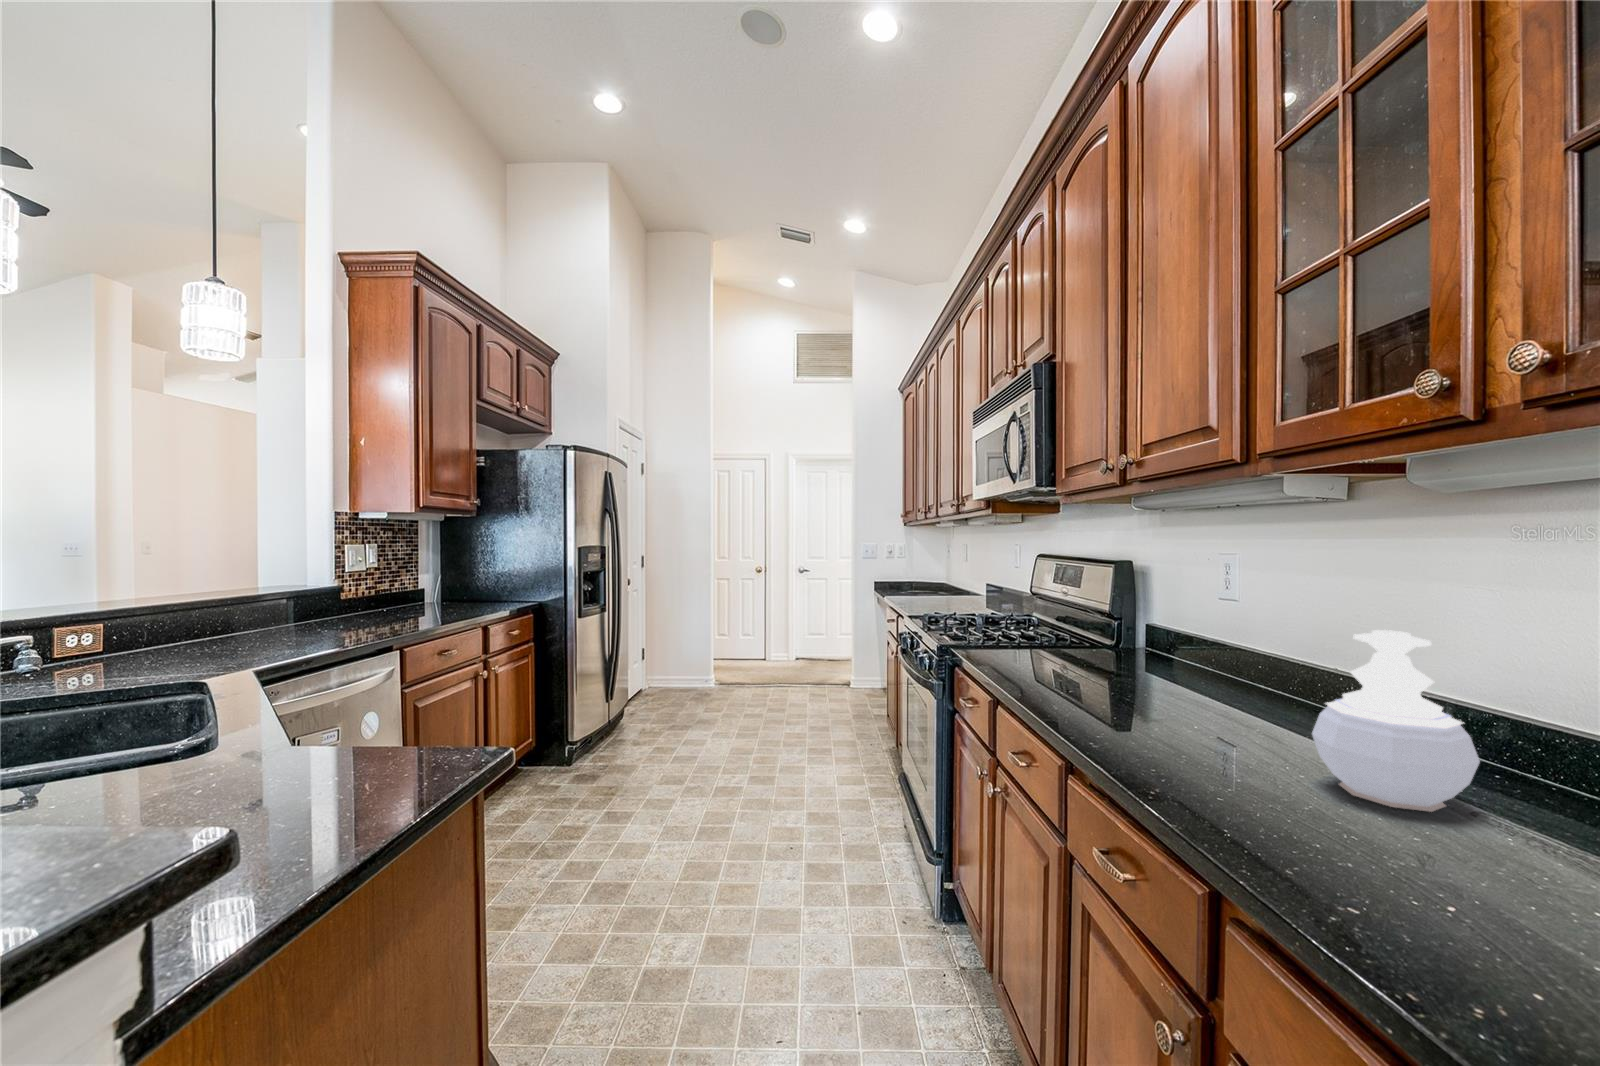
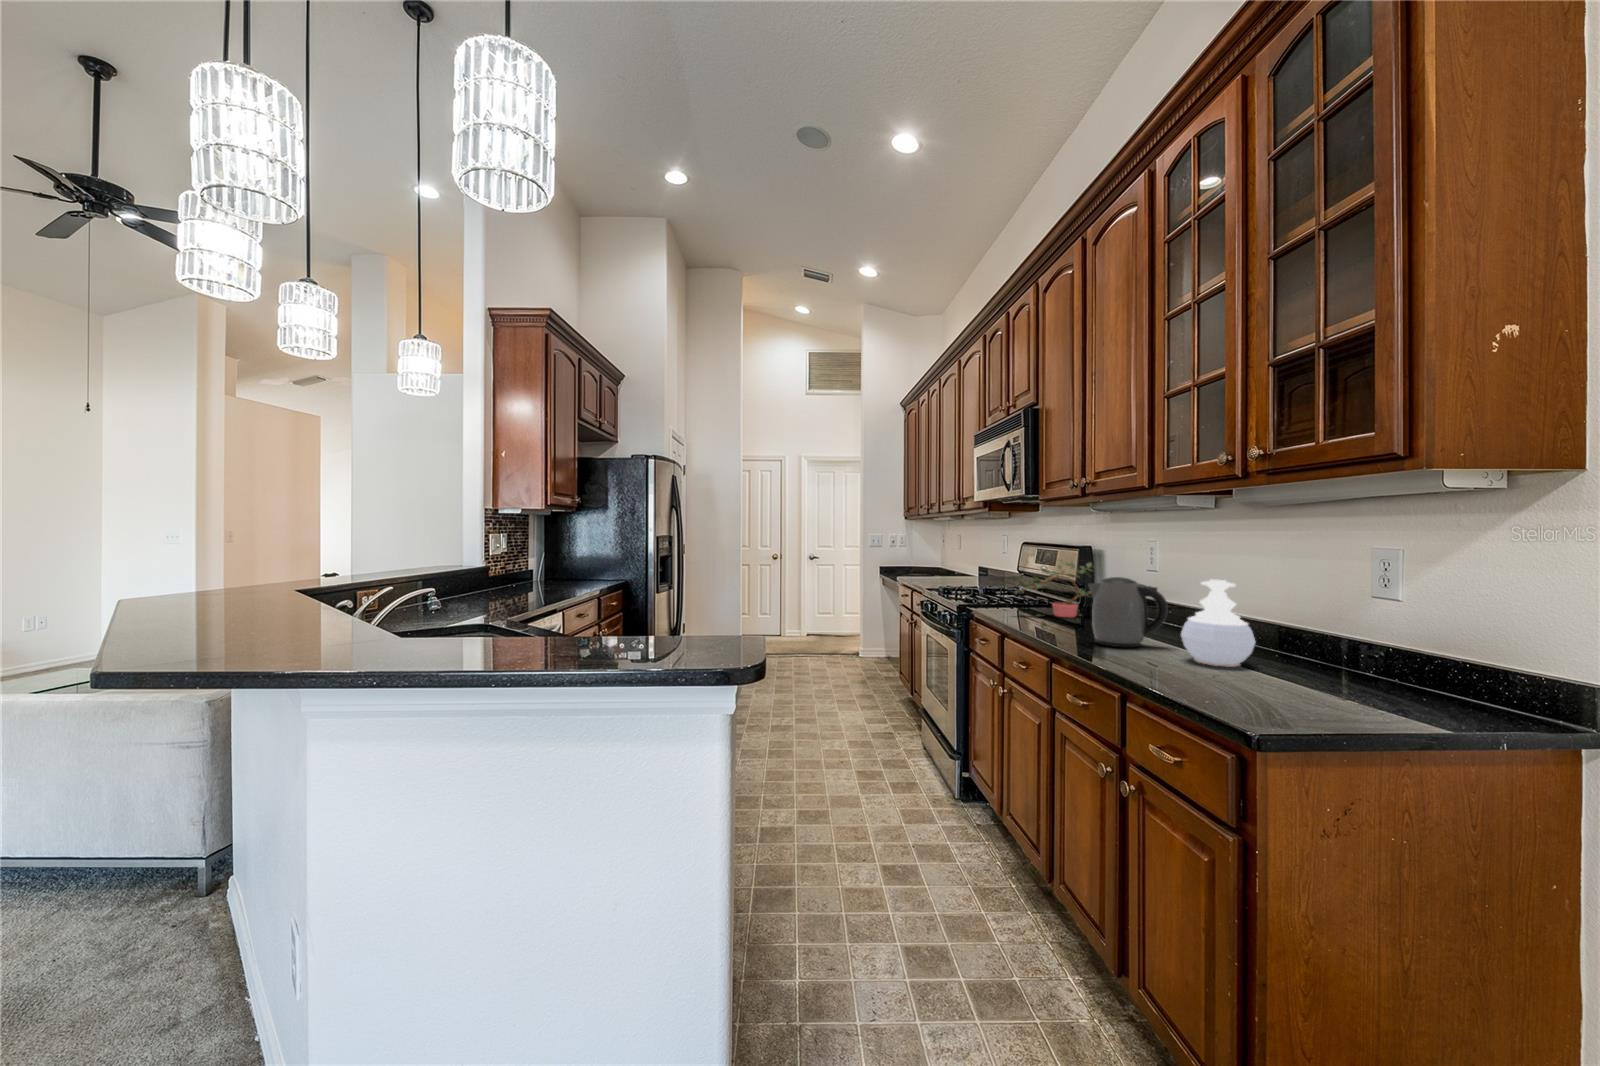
potted plant: none [1016,581,1149,669] -> present [1014,562,1093,618]
kettle: none [1130,617,1276,744] -> present [1089,577,1168,648]

